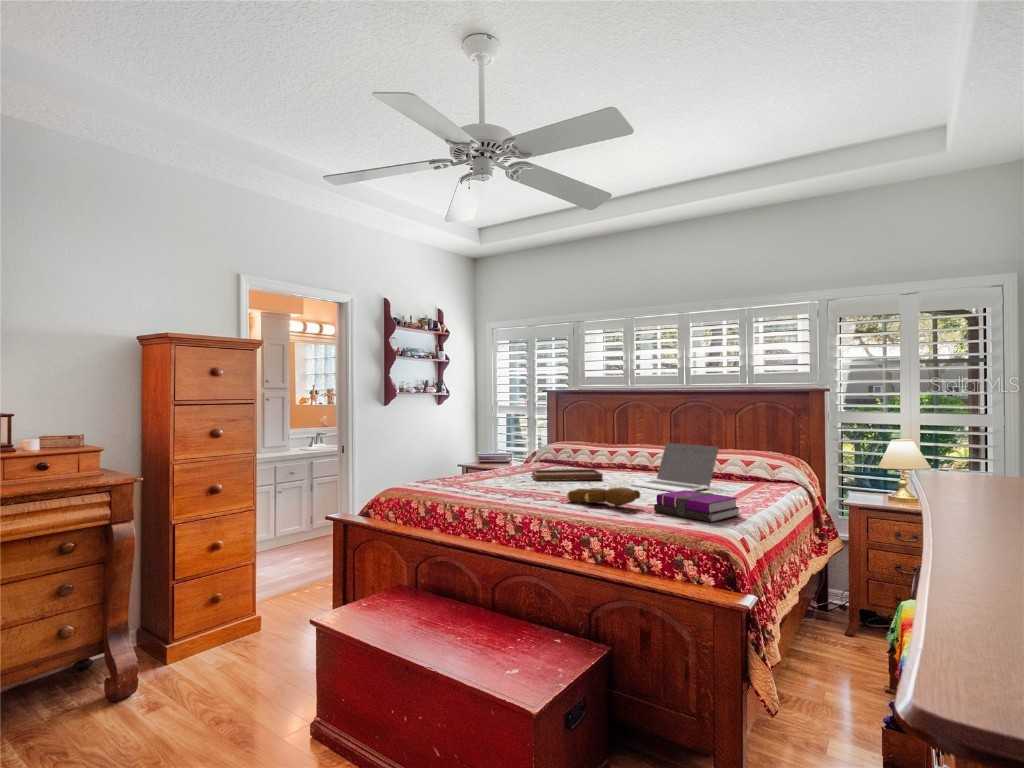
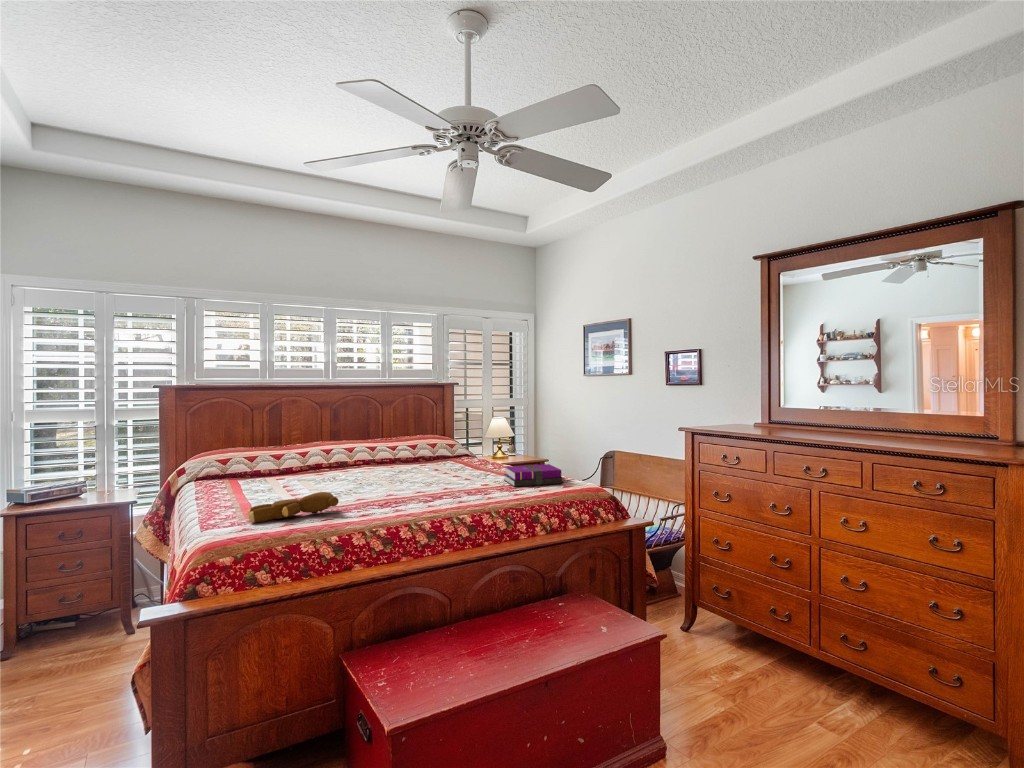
laptop: present [631,443,719,492] -> none [394,433,459,478]
tray: present [532,455,603,481] -> none [286,459,363,493]
teddy bear: present [567,488,640,507] -> present [247,492,339,523]

